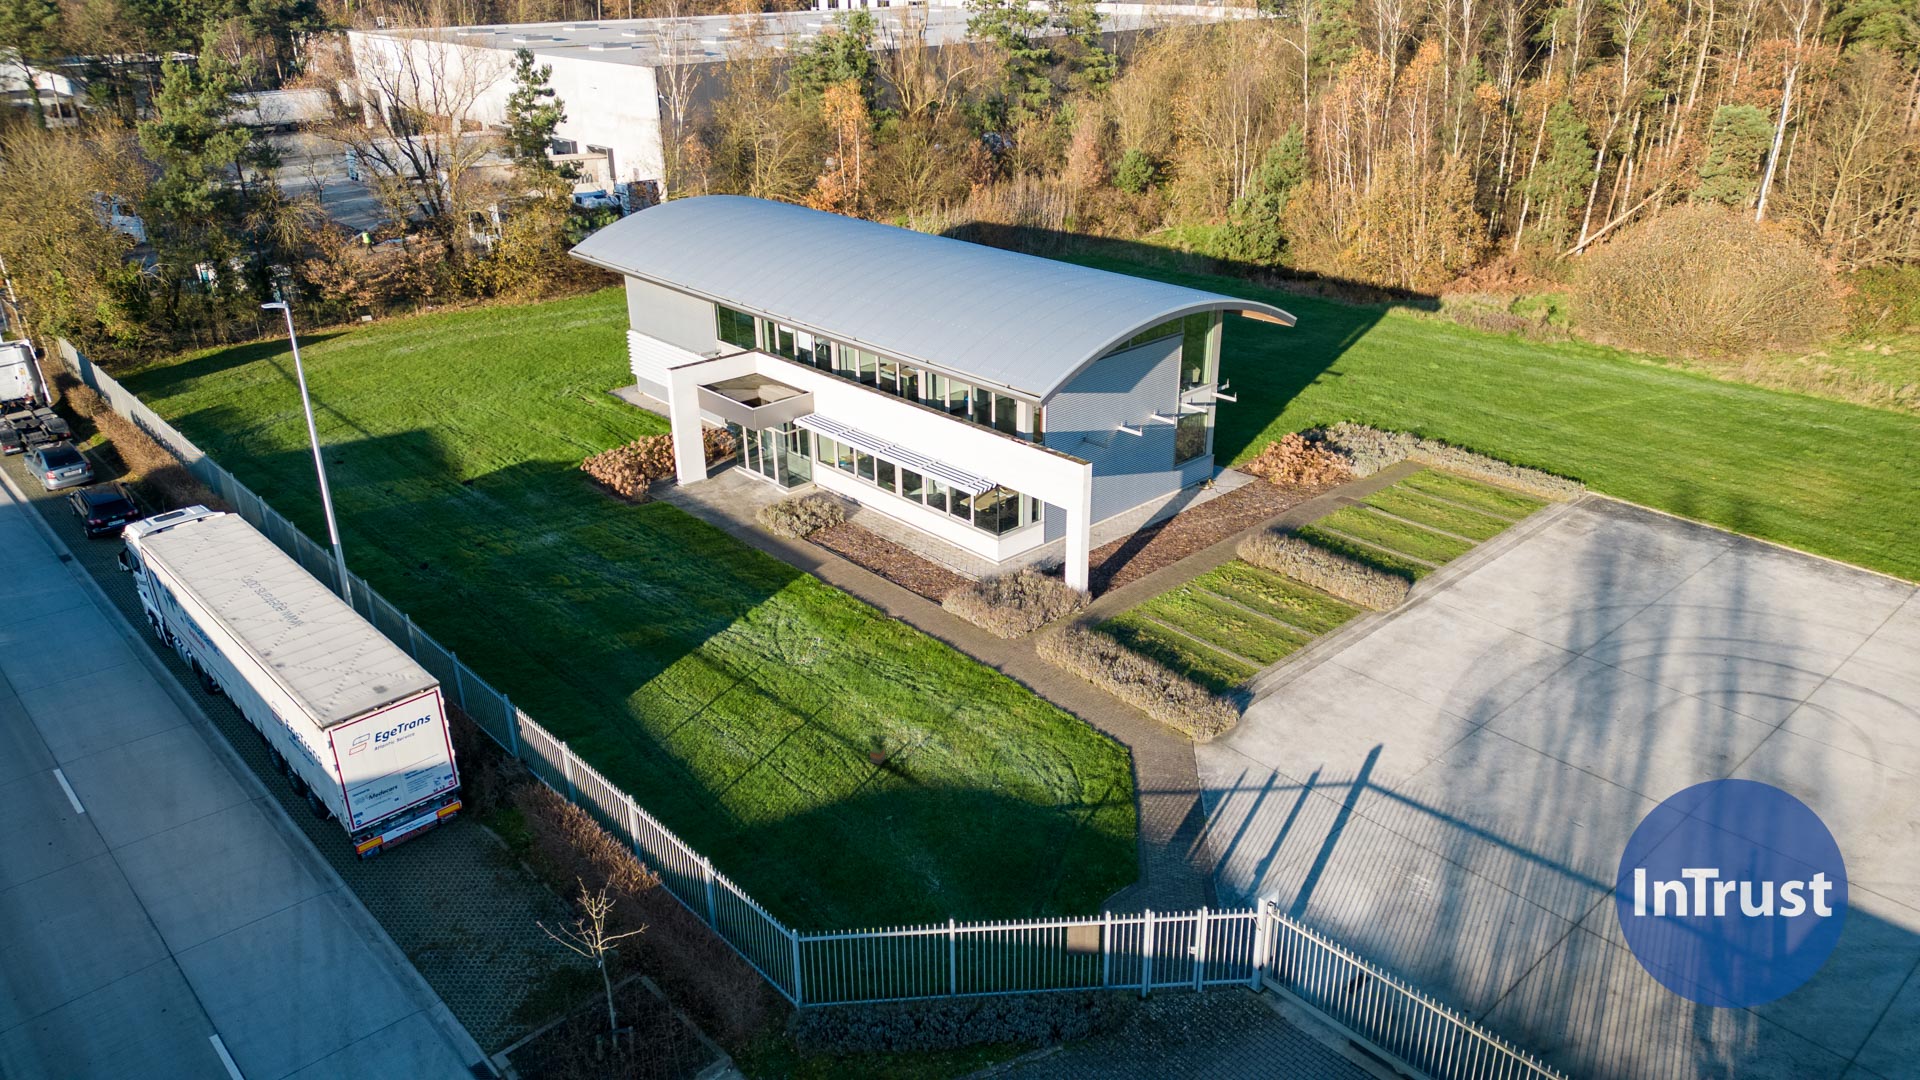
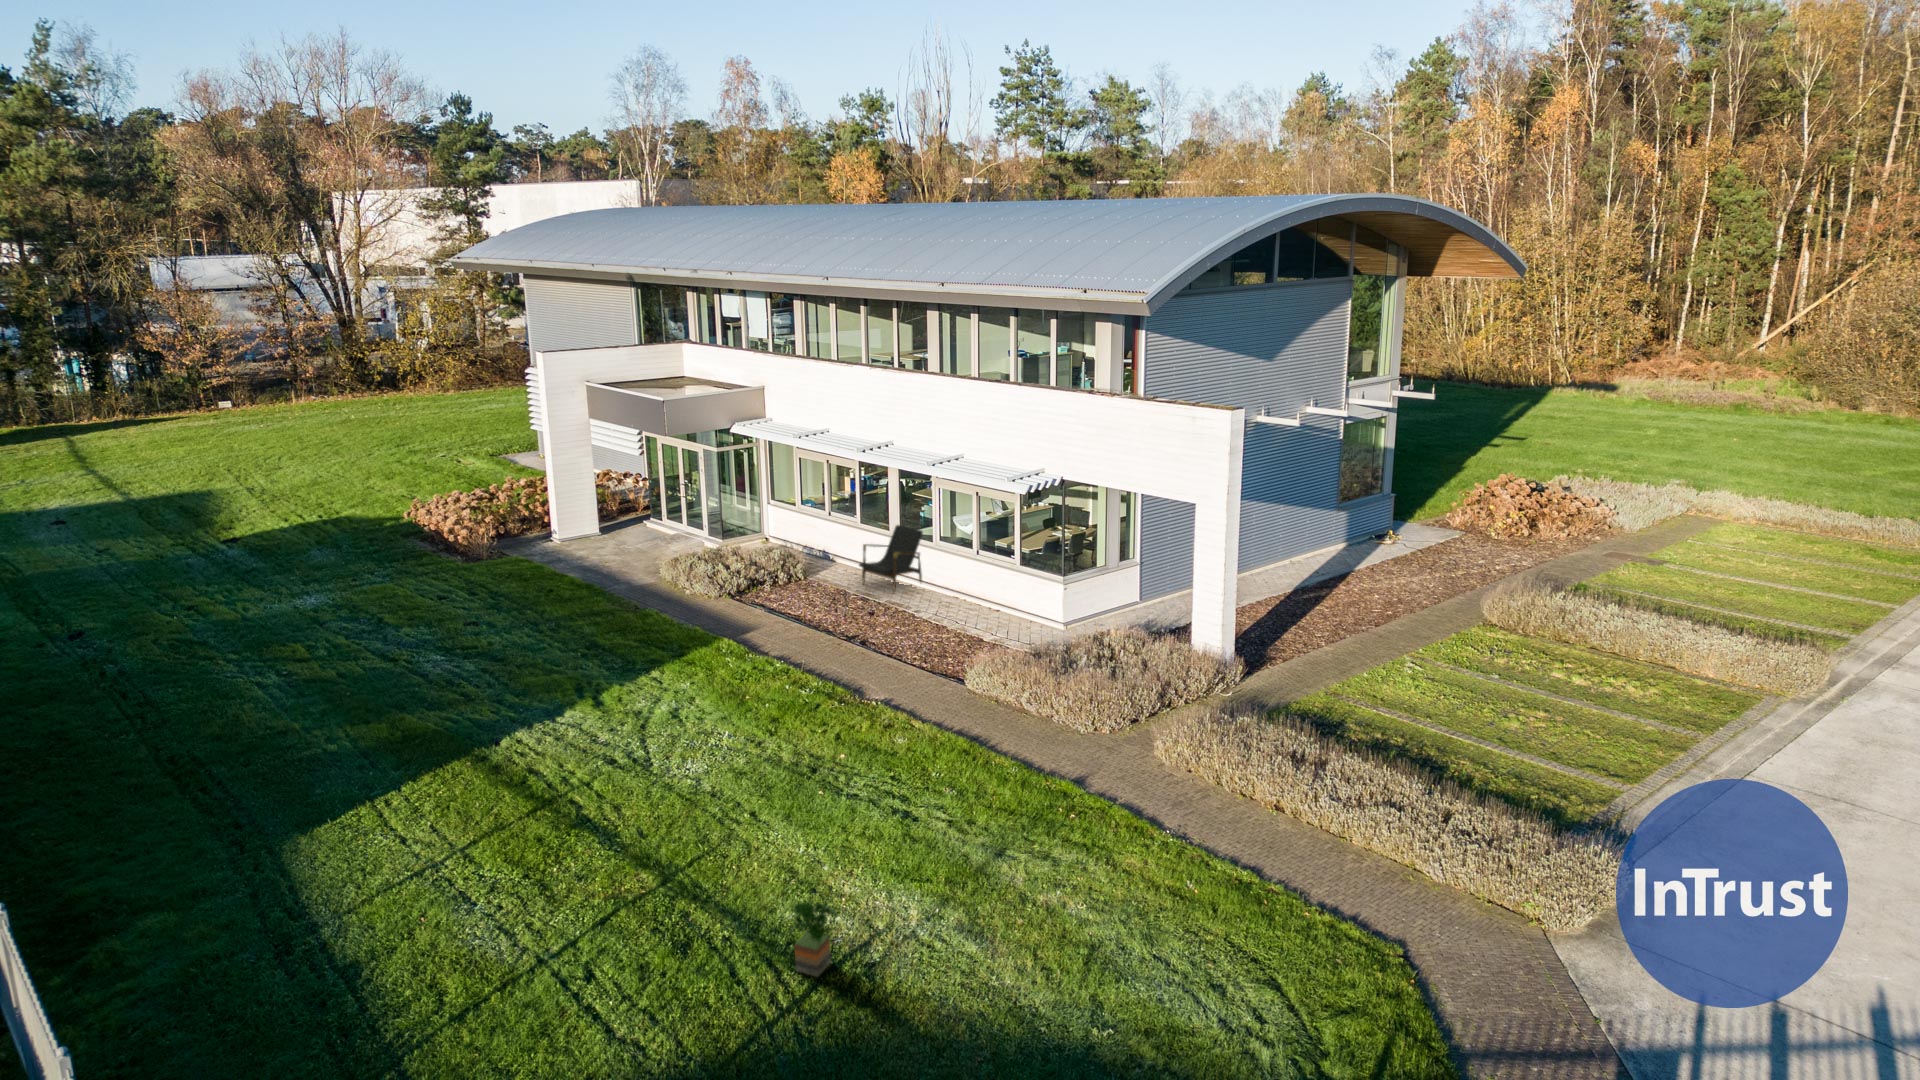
lounge chair: none [879,492,917,537] -> present [859,525,923,593]

